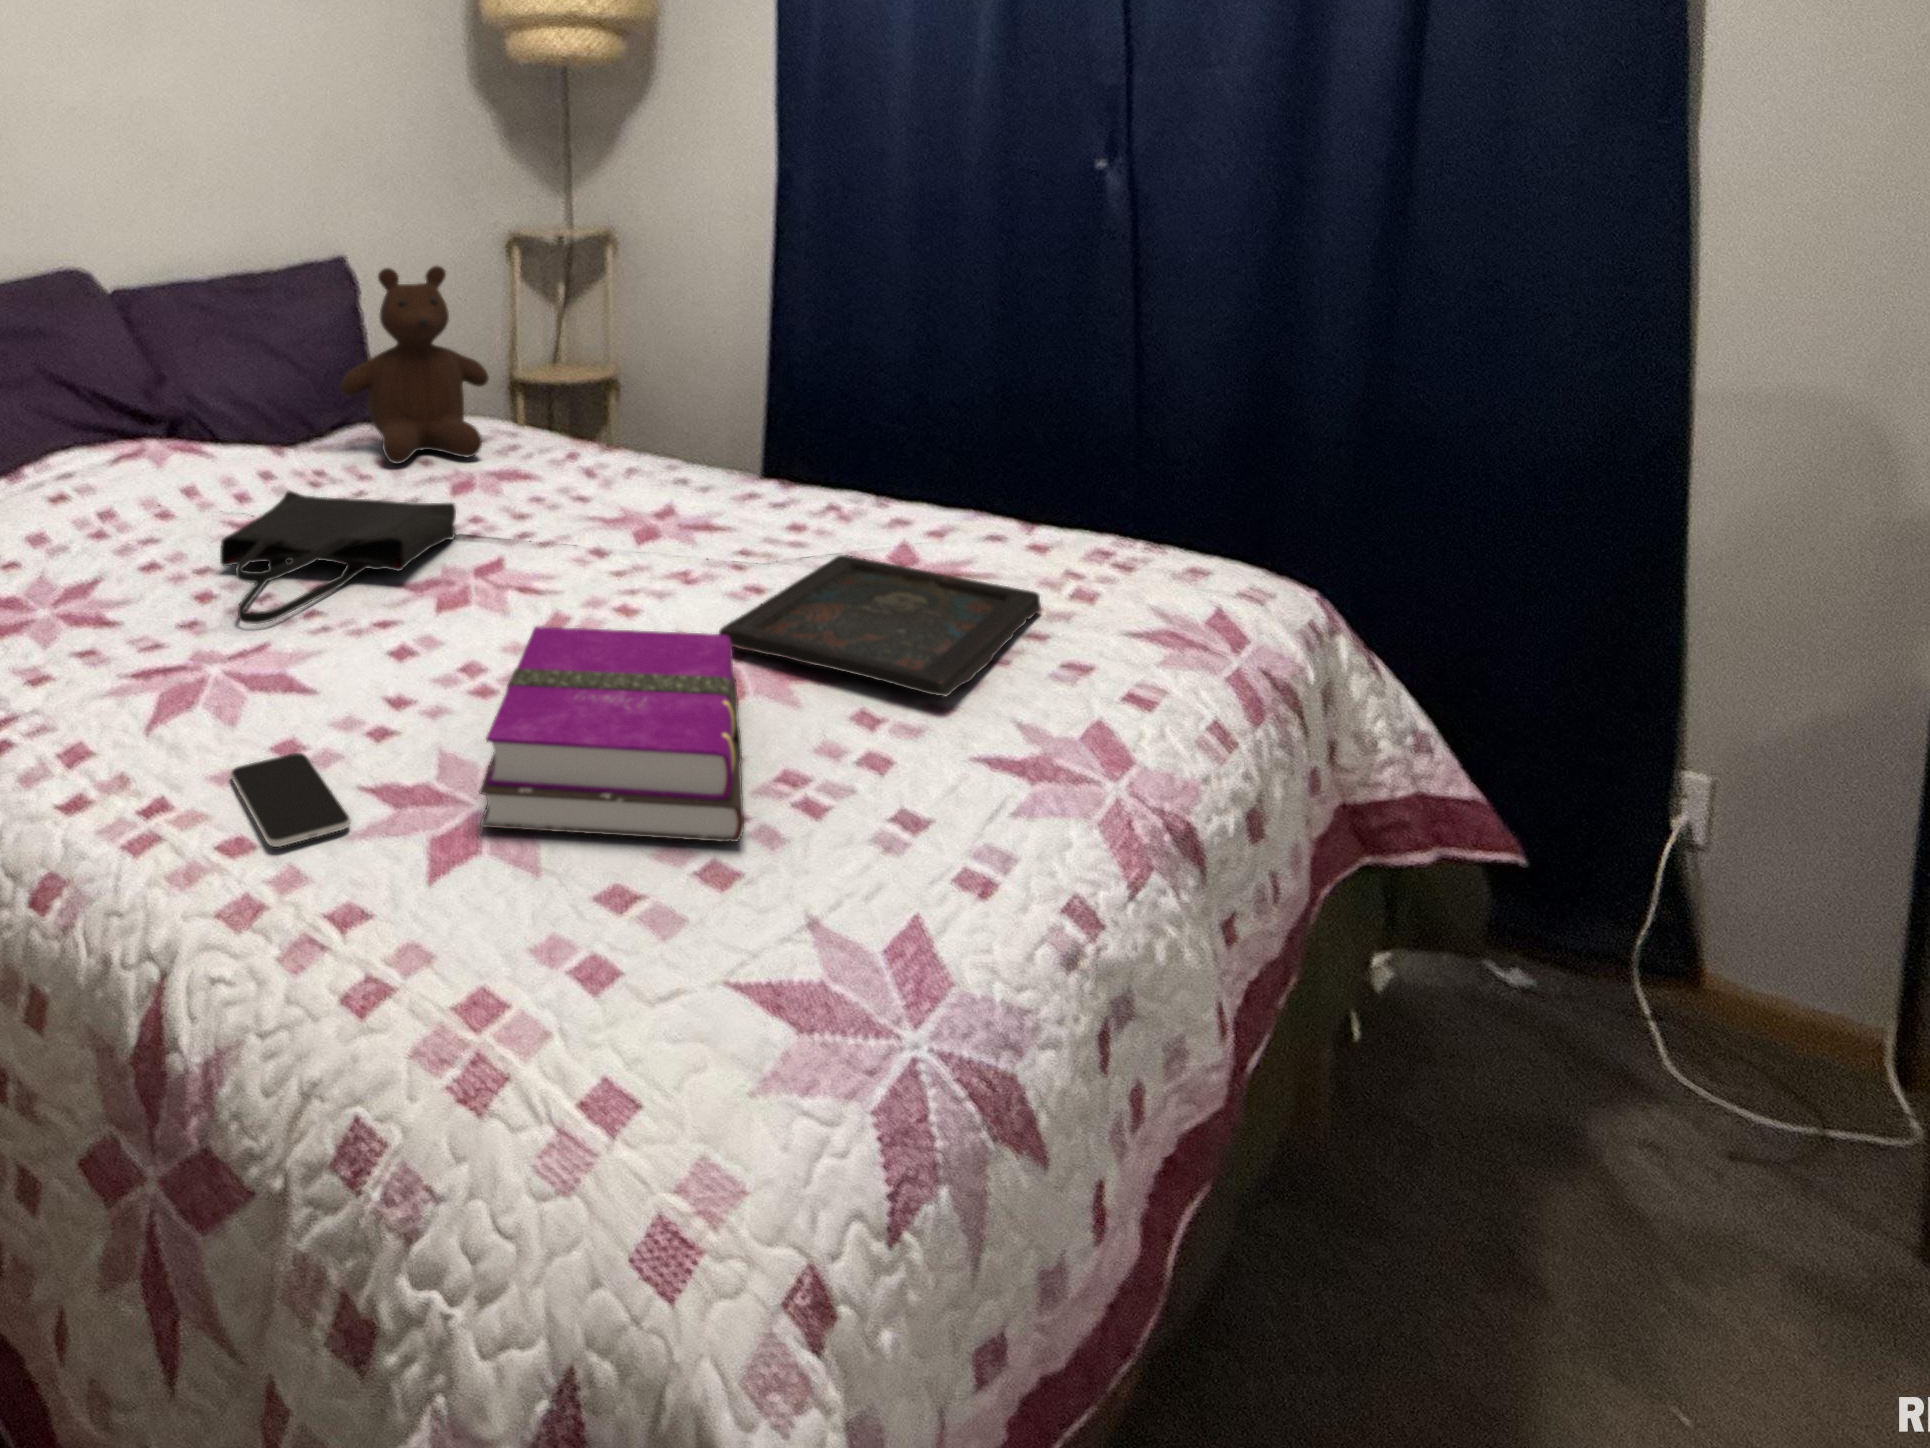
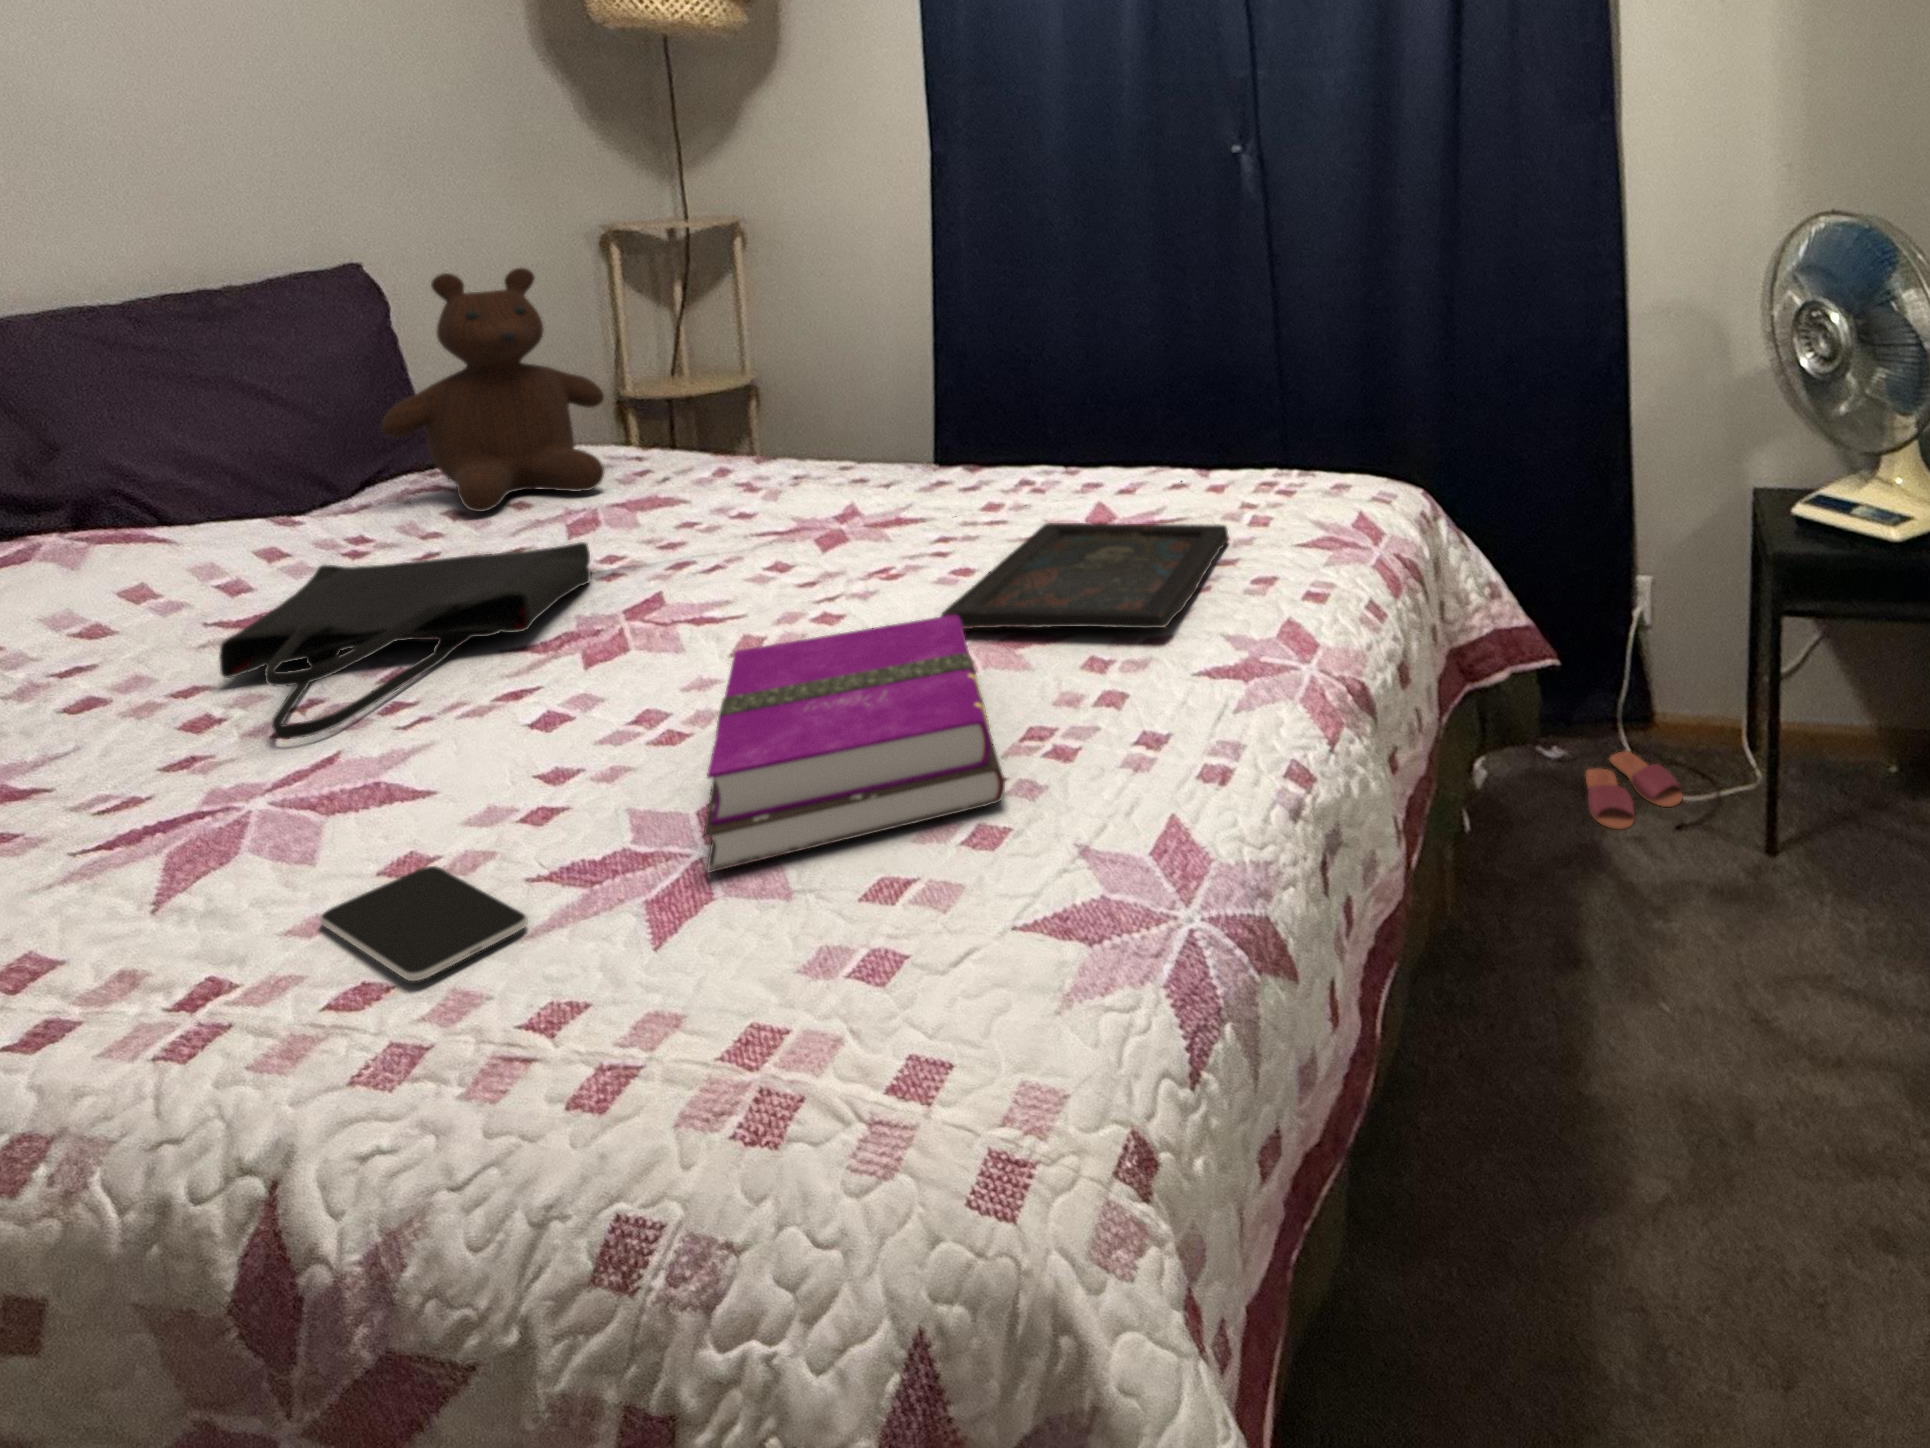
slippers: none [1572,1015,1758,1131] -> present [1586,751,1683,830]

